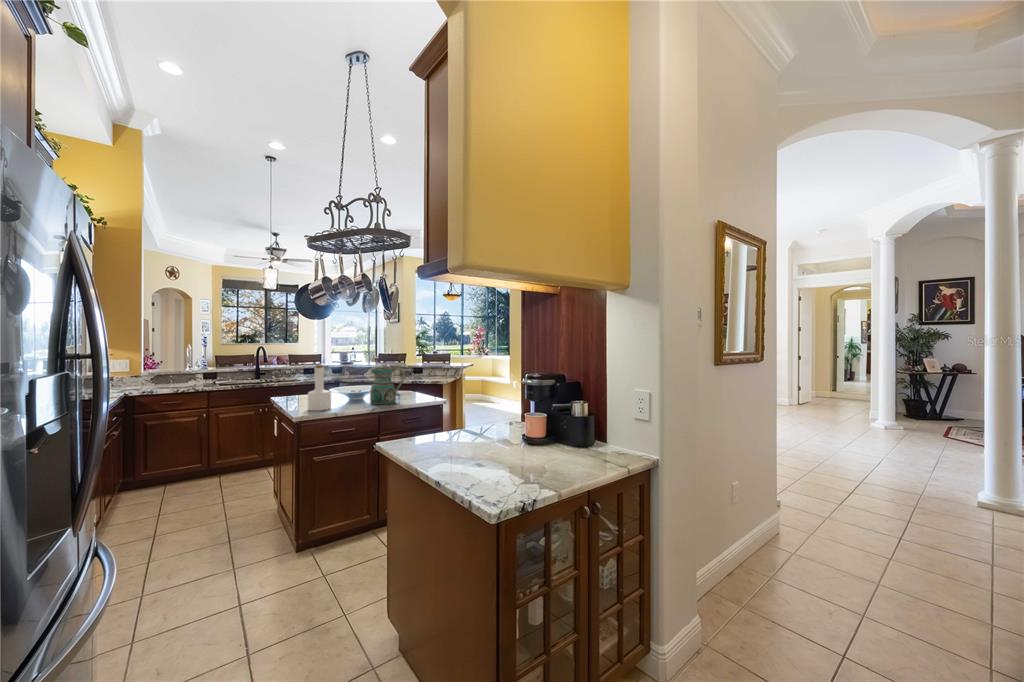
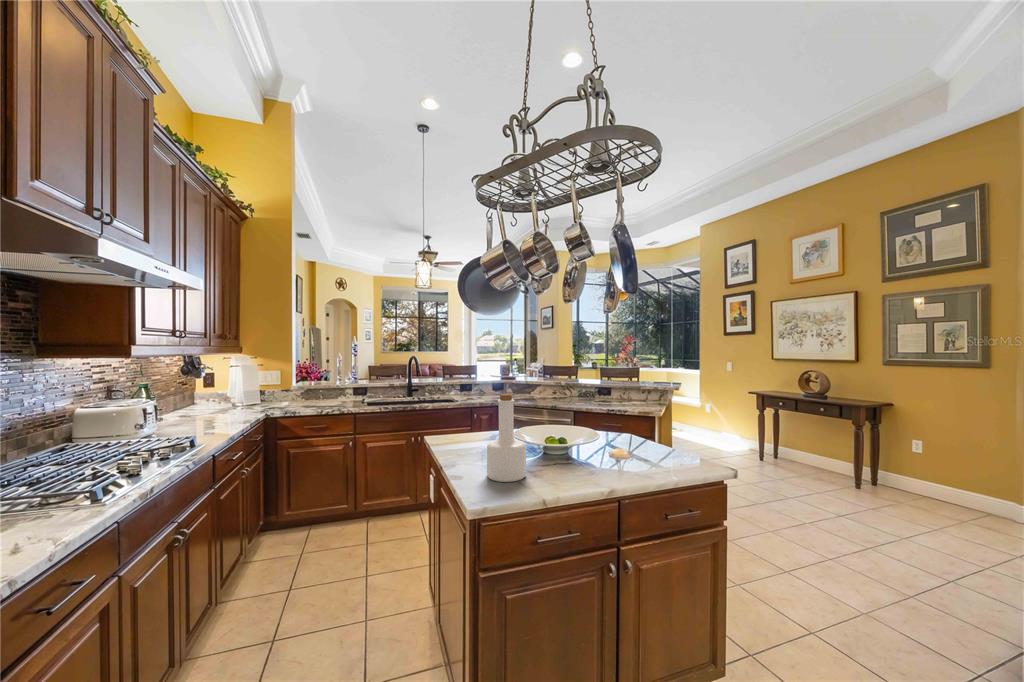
ceramic pitcher: present [370,367,405,405] -> none [586,397,648,470]

